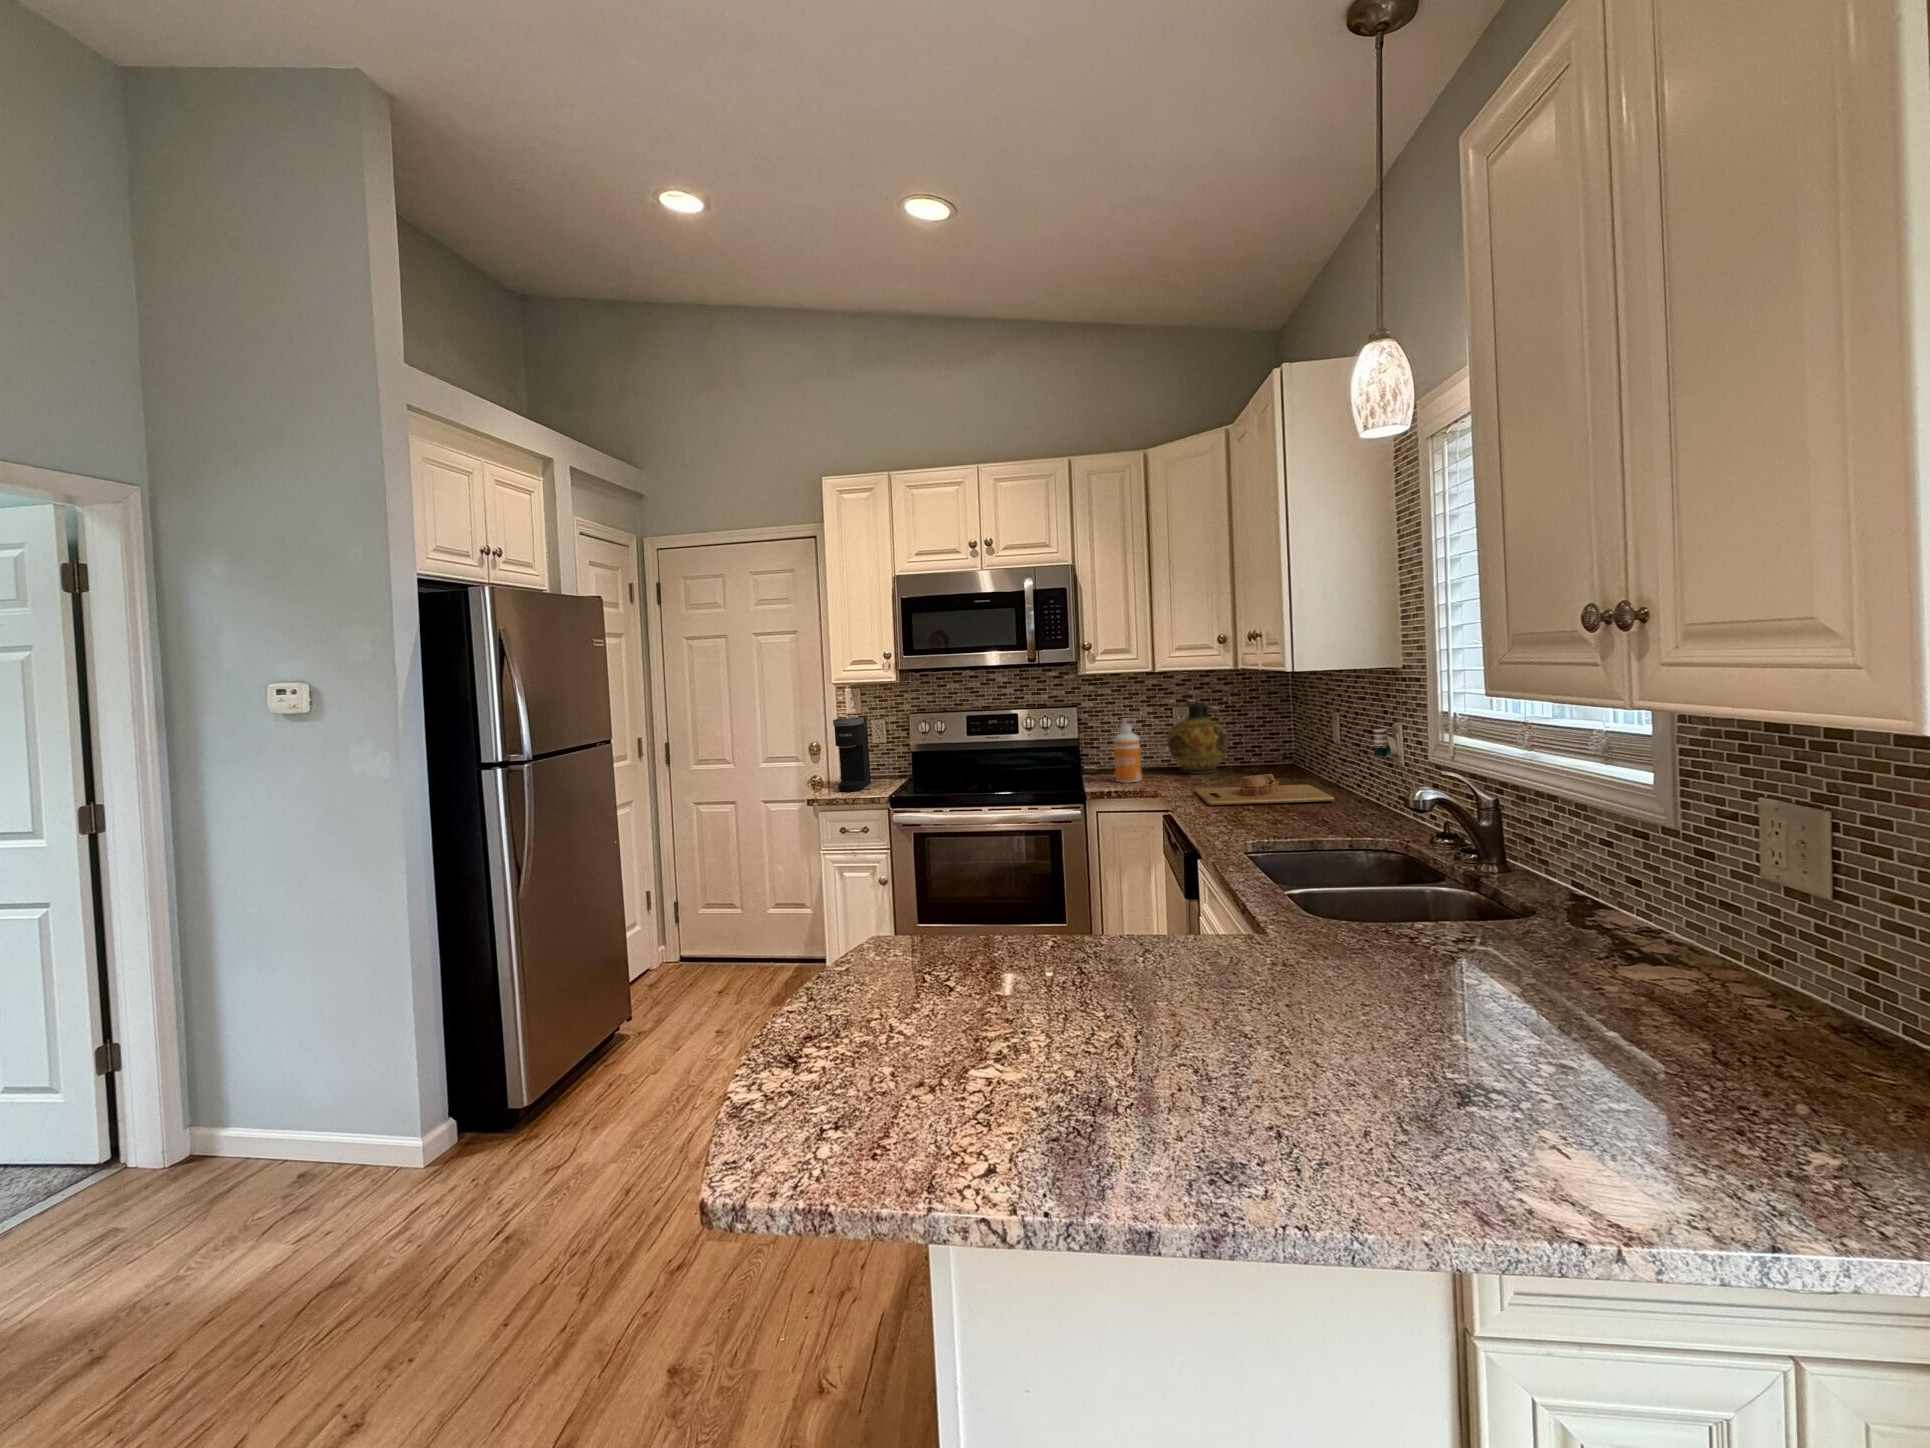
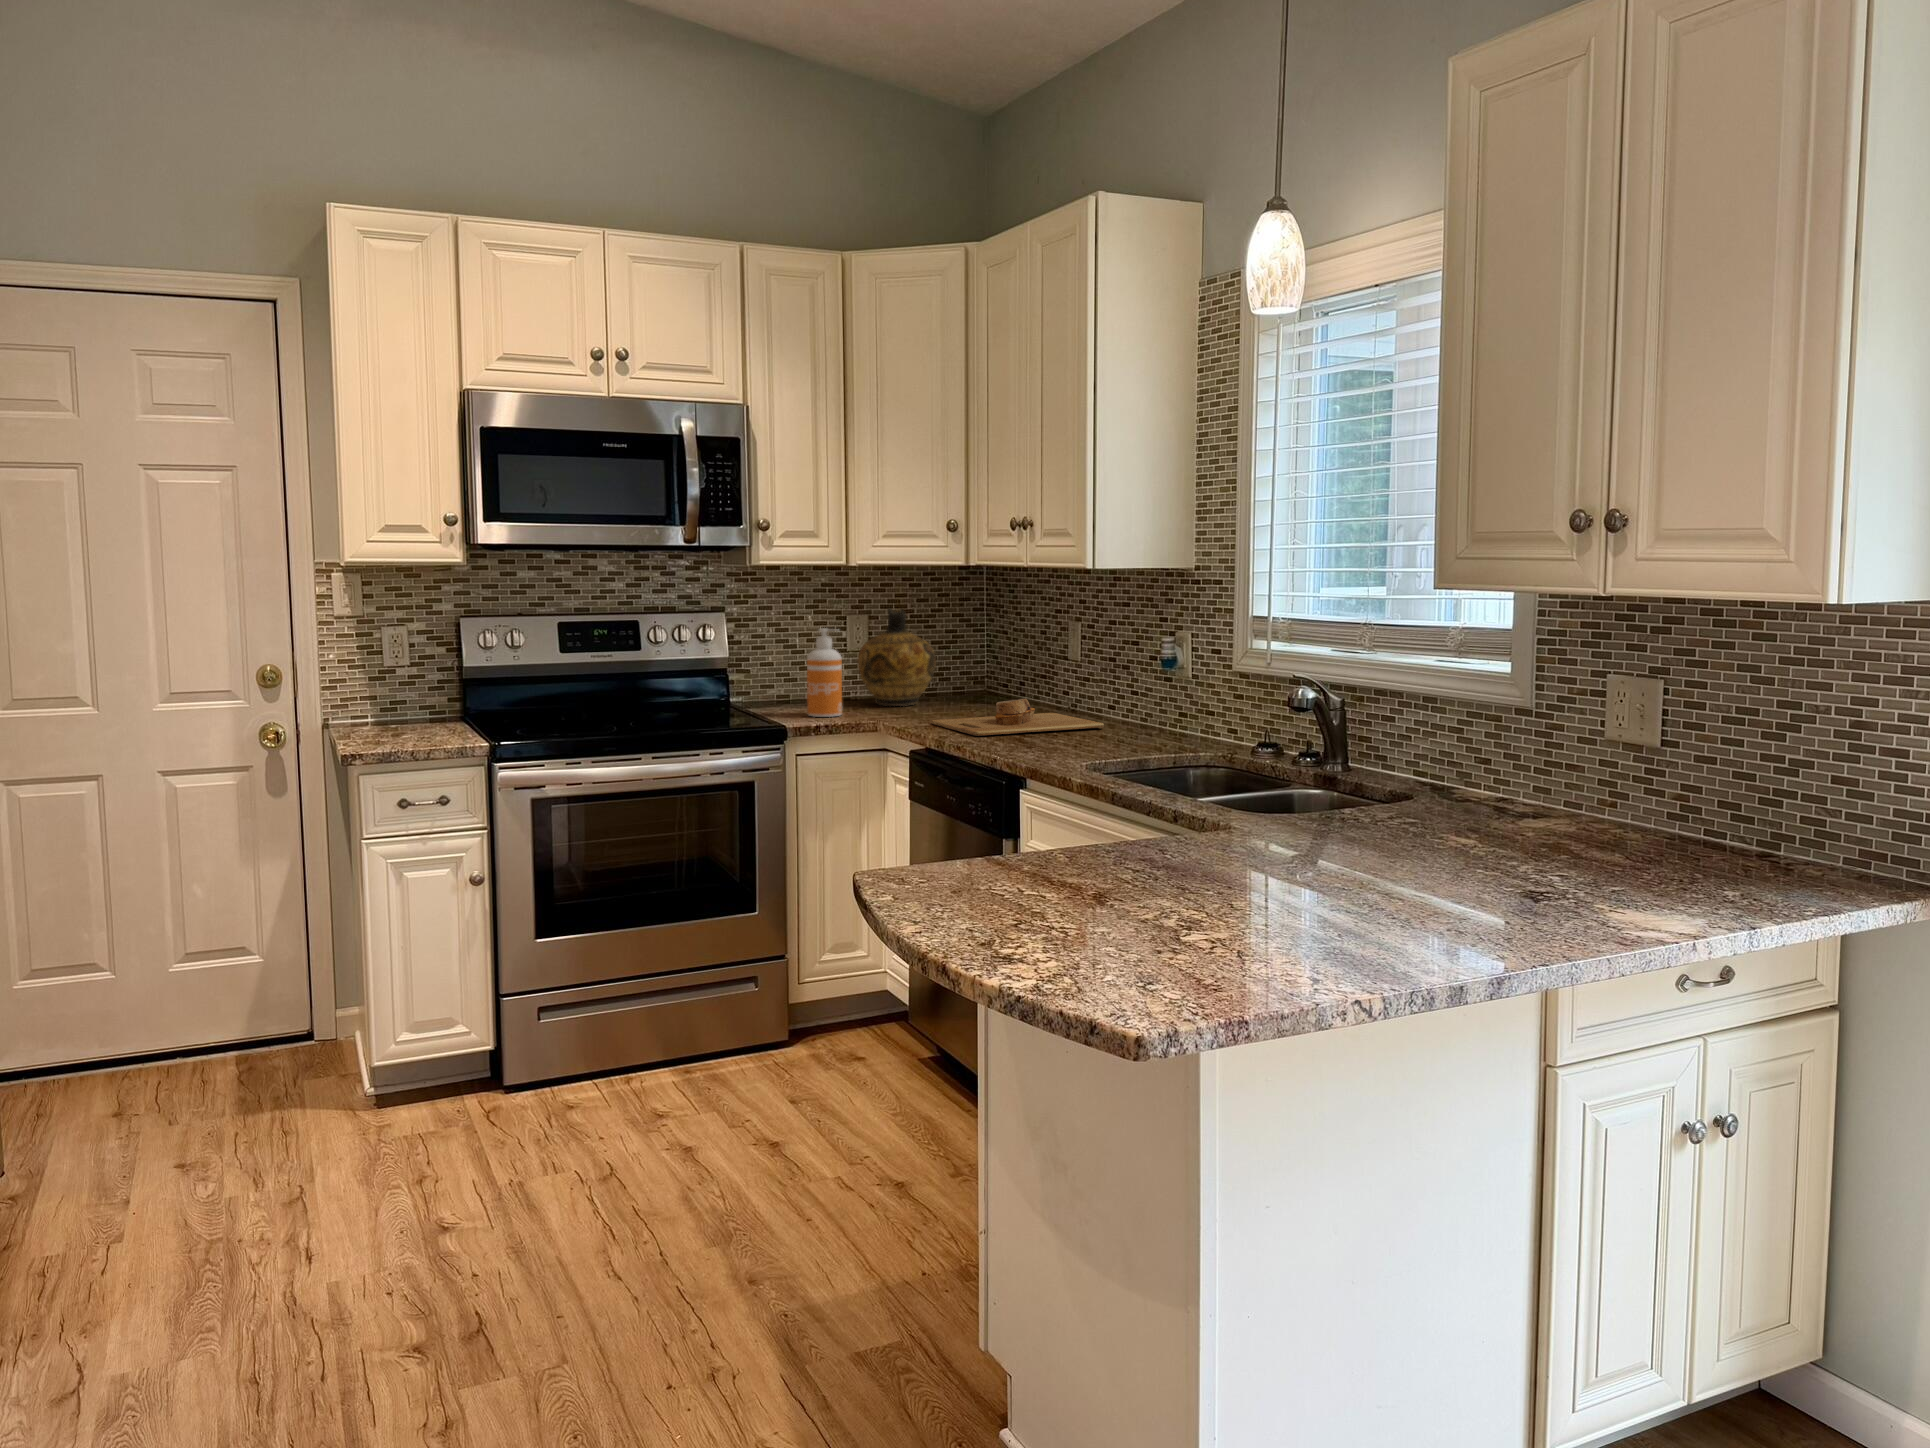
coffee maker: present [833,717,871,791] -> none [362,616,416,739]

